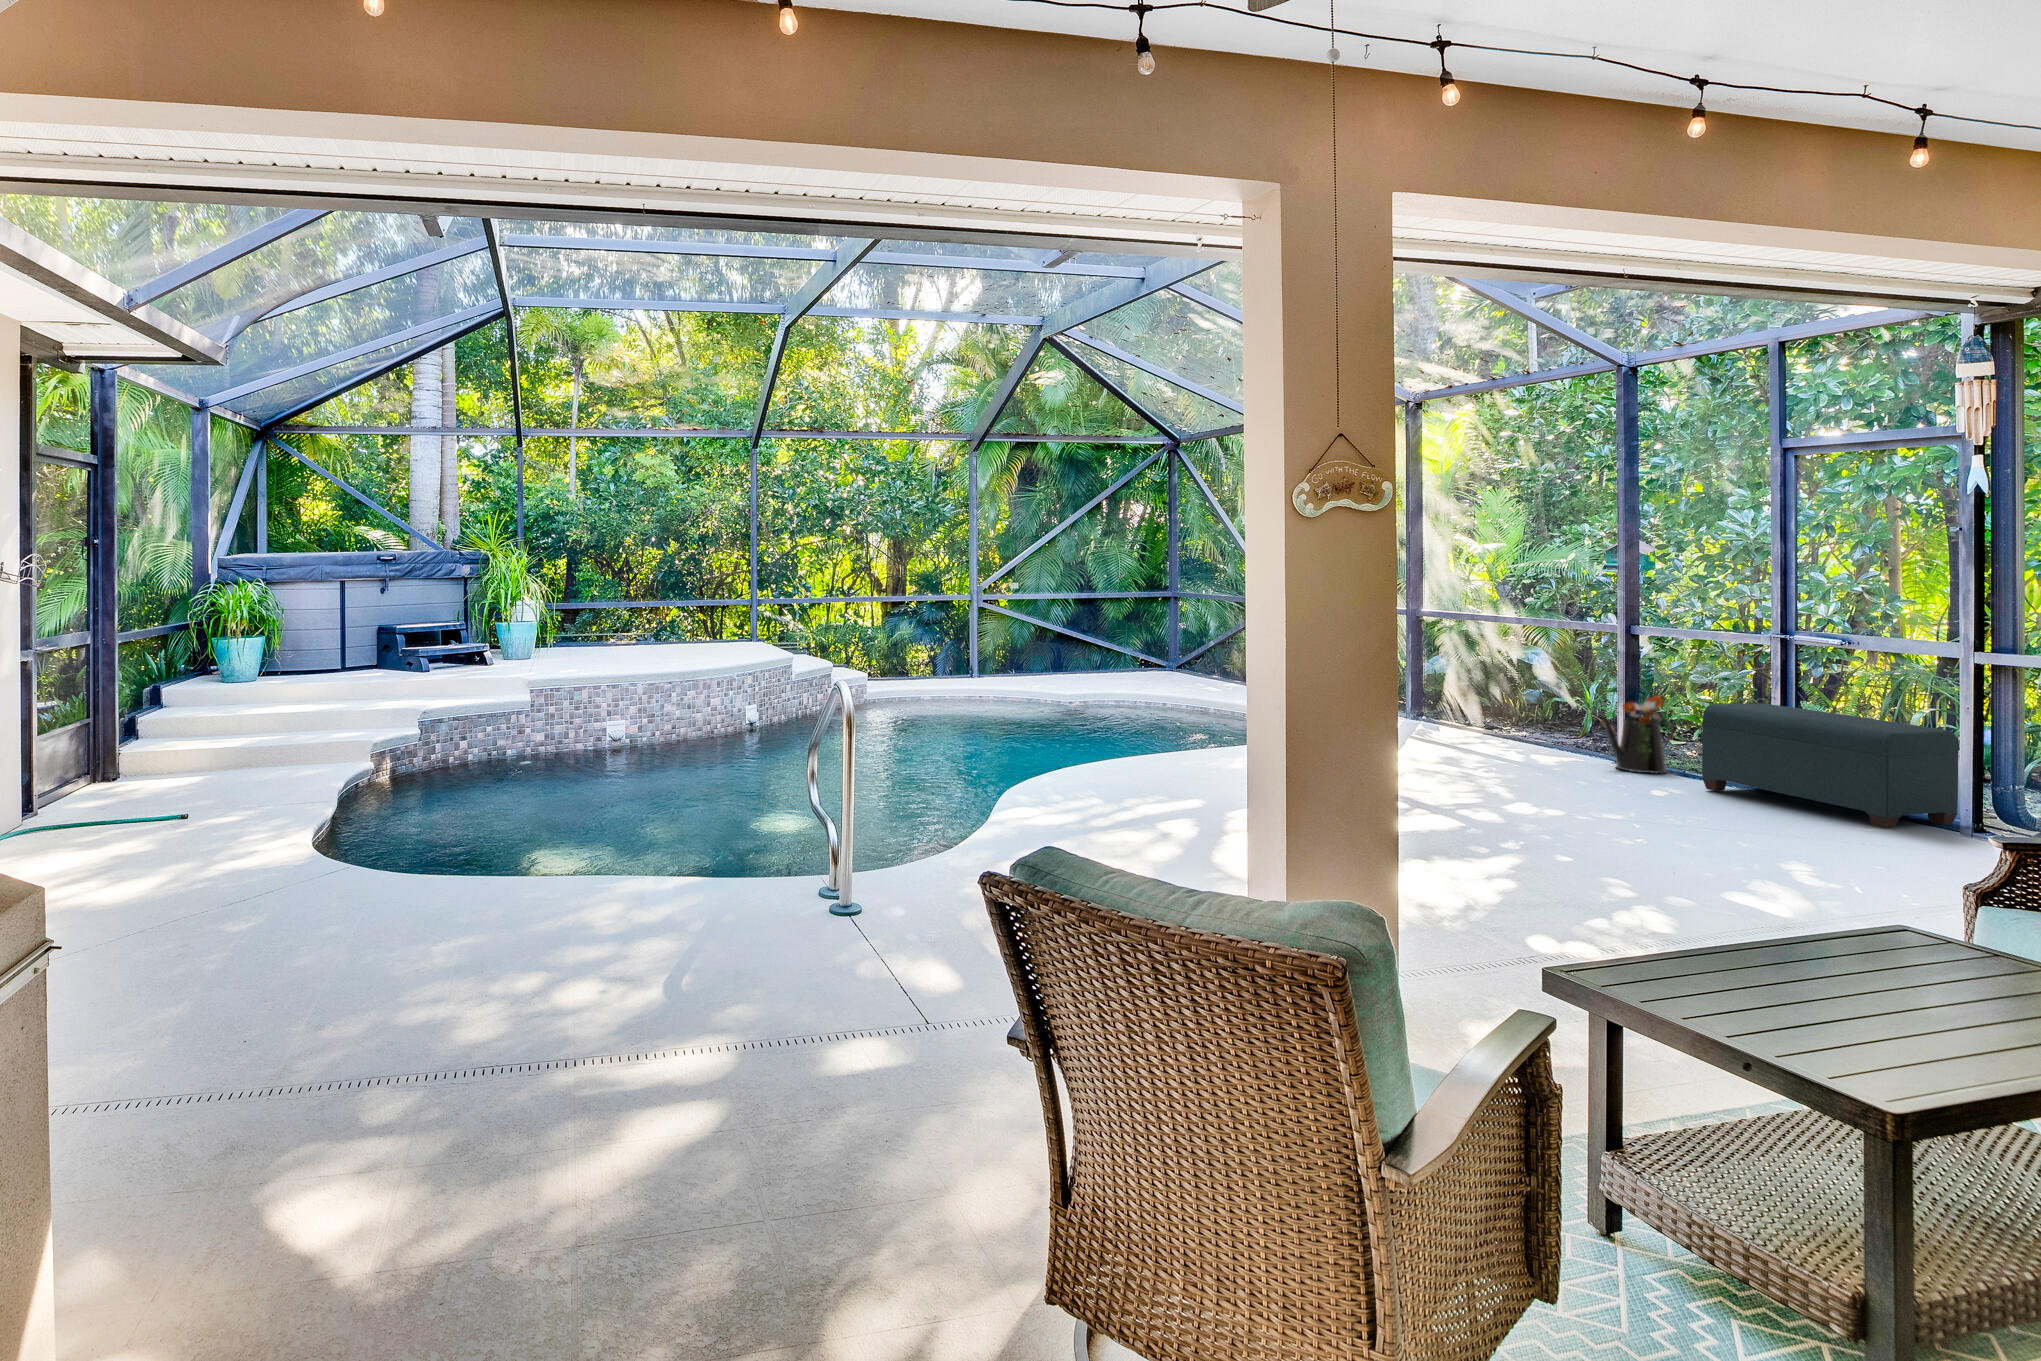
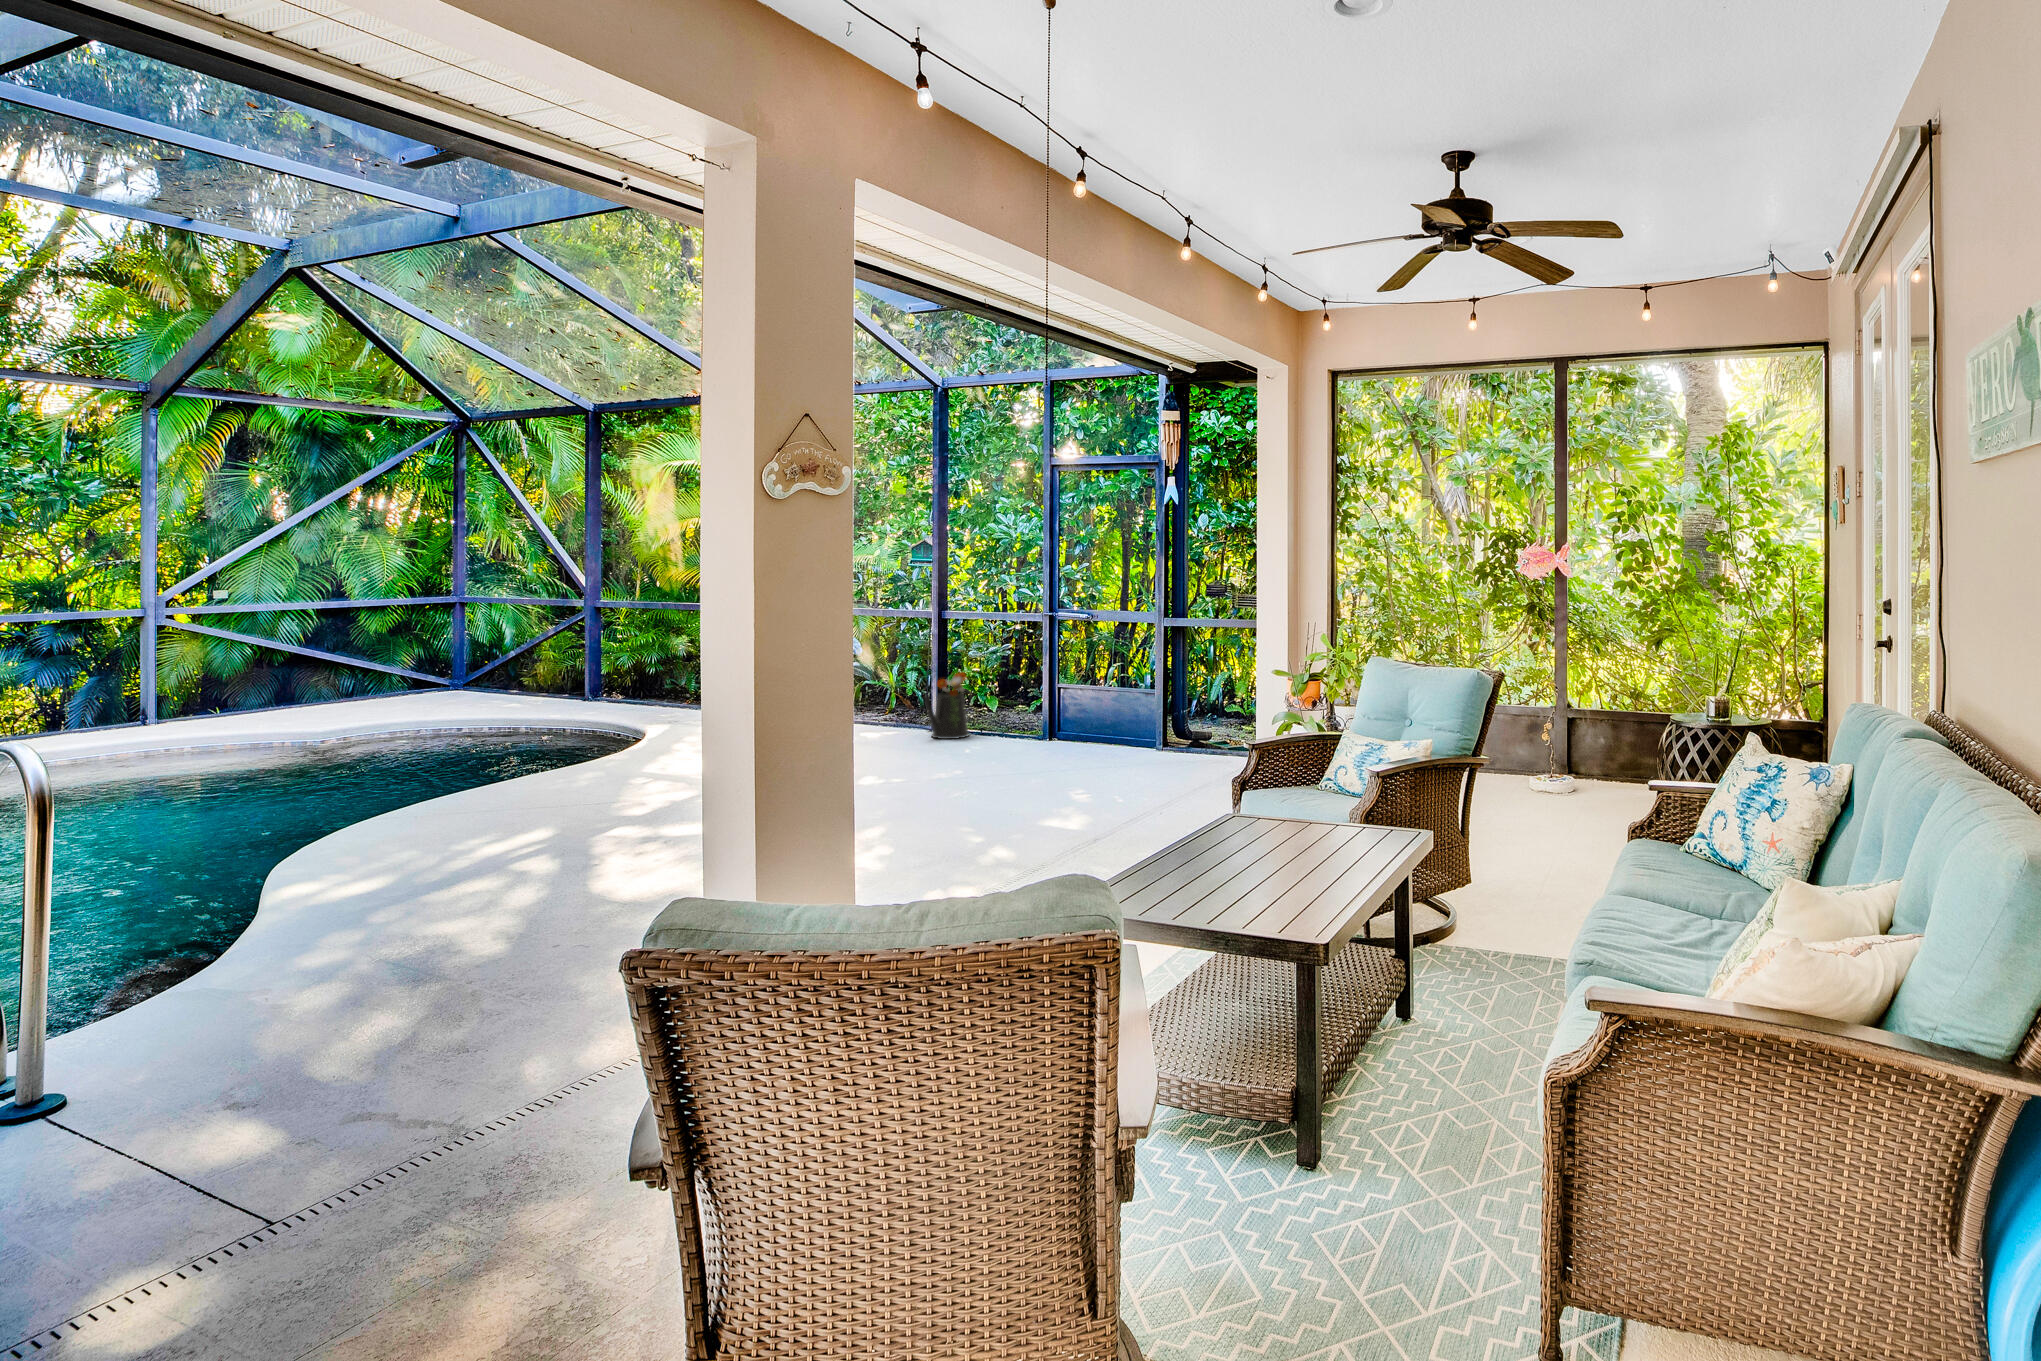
bench: present [1702,703,1959,829] -> none [1001,671,1159,759]

